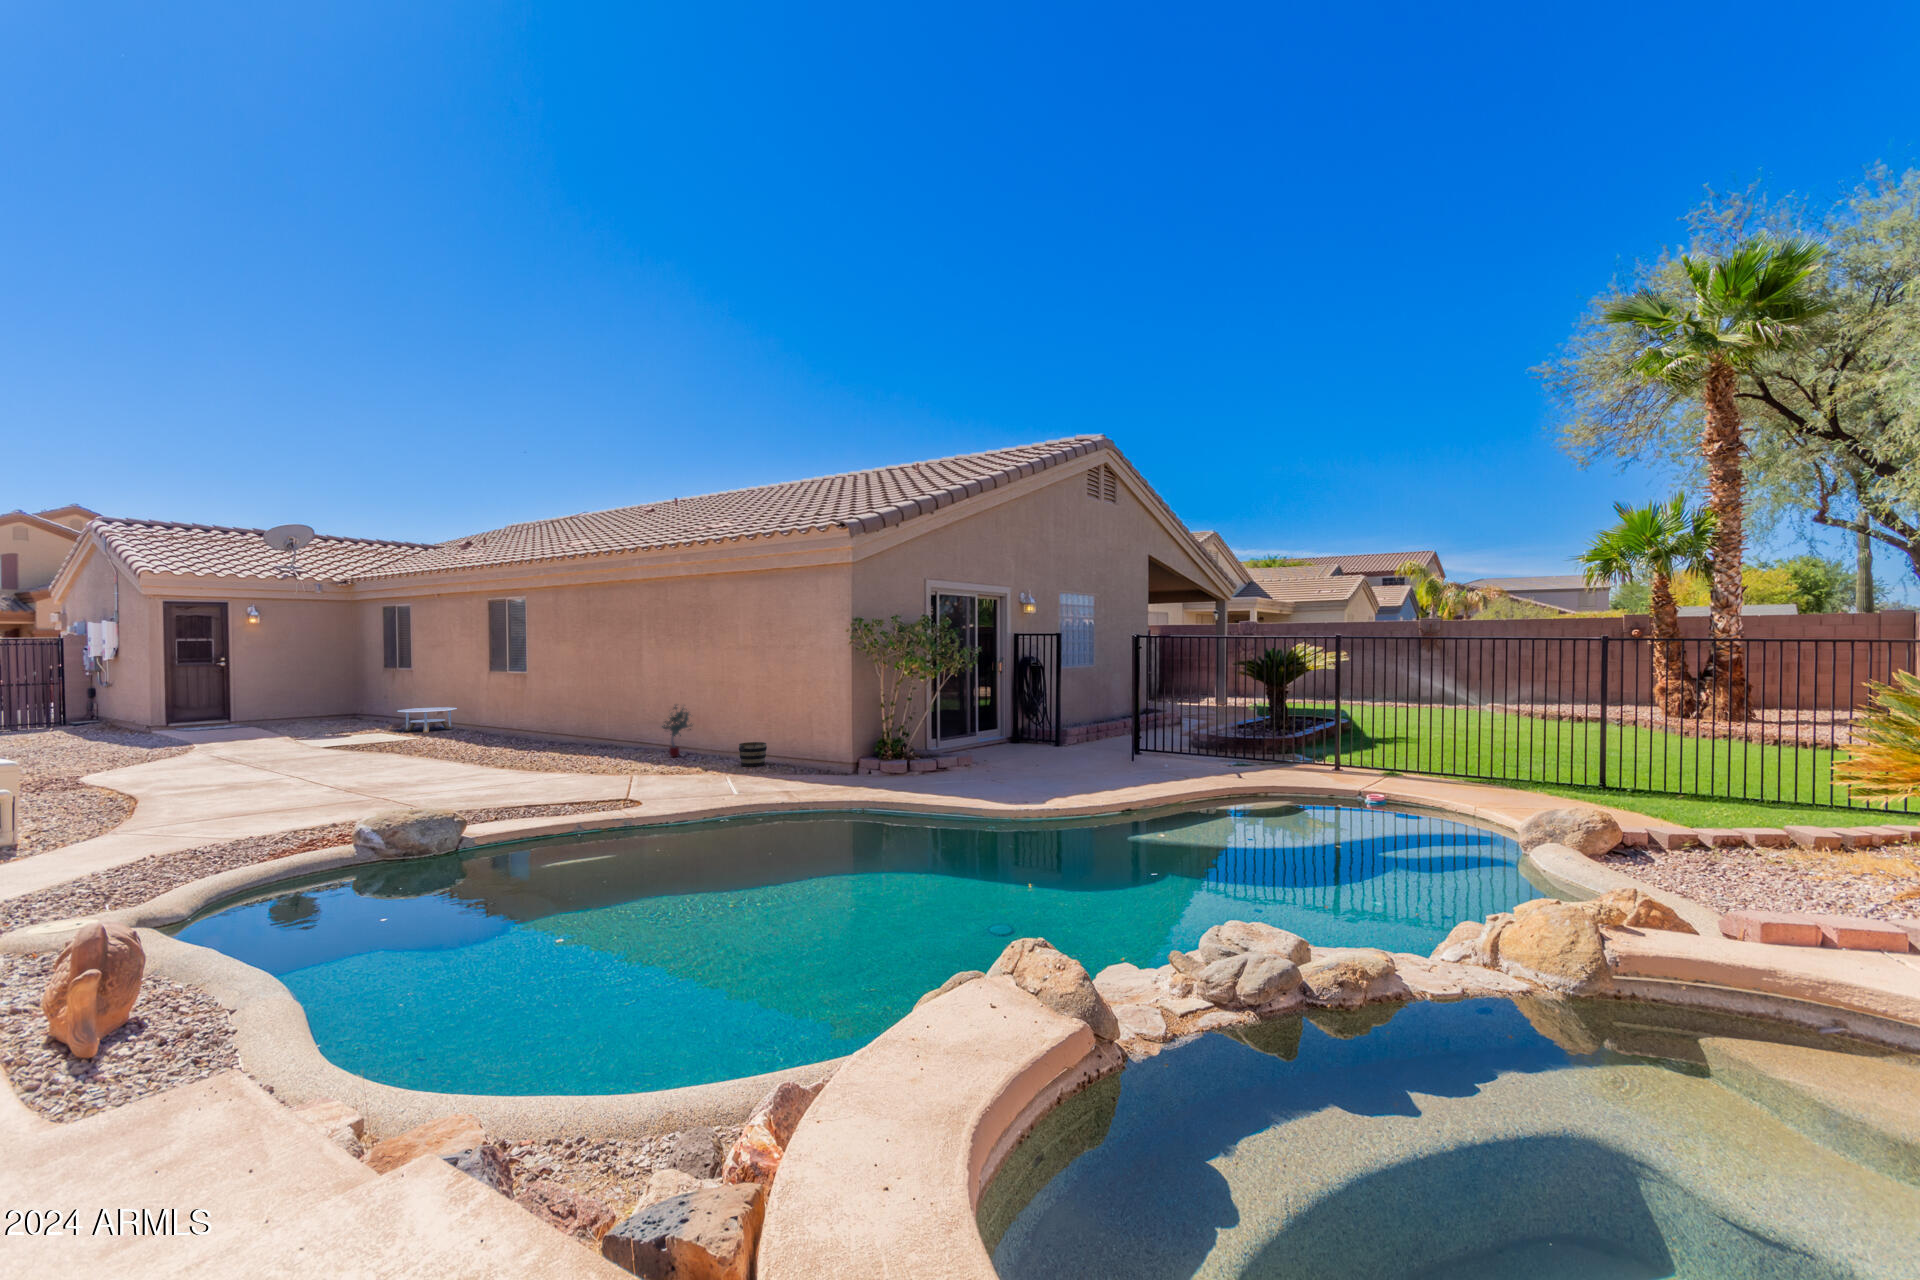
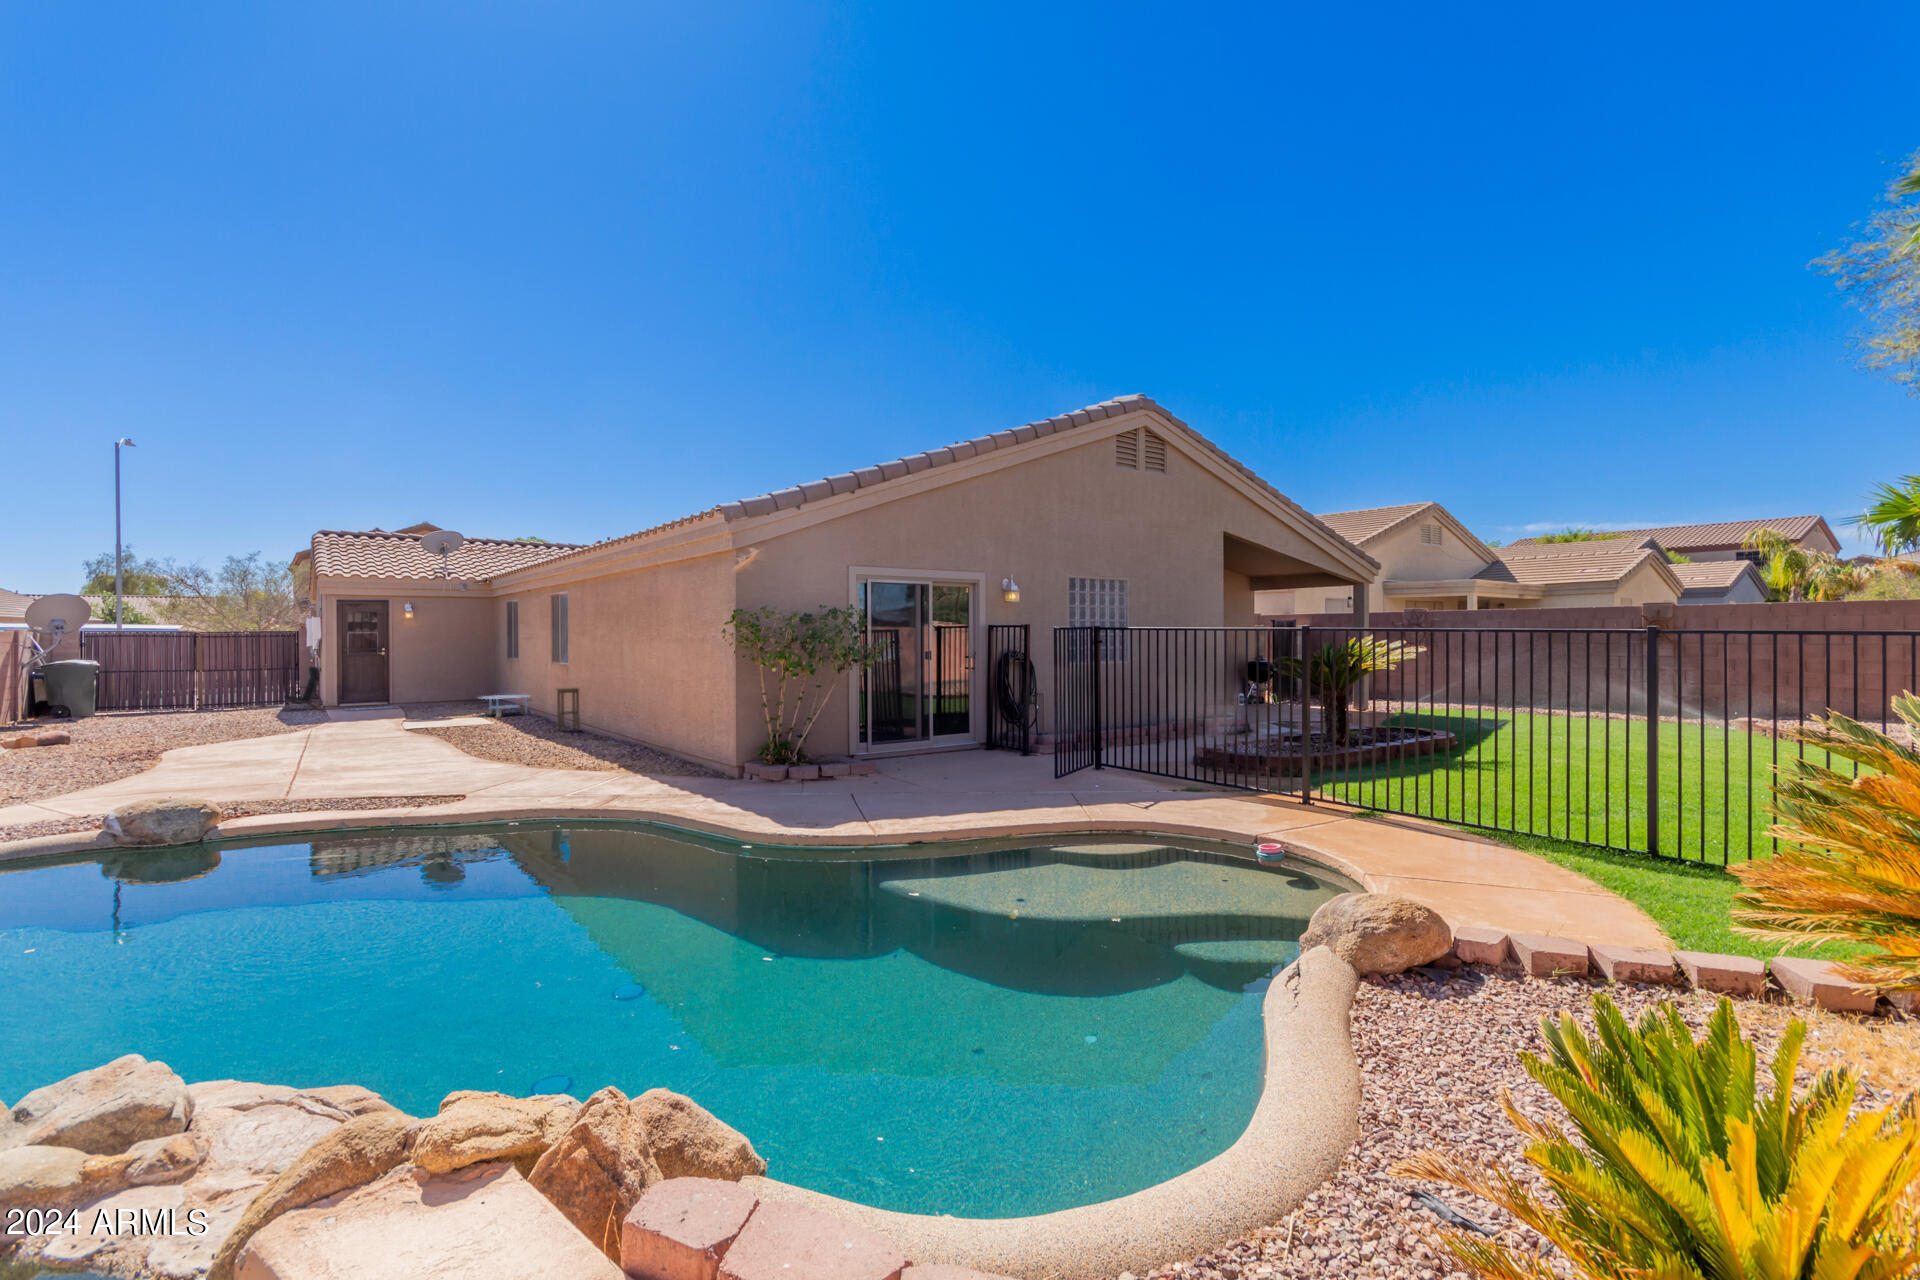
lounge chair: none [84,680,143,734] -> present [284,666,319,710]
stool: none [544,697,572,743] -> present [557,688,580,731]
potted tree: present [662,705,692,757] -> none [606,697,638,751]
bucket: present [739,742,767,767] -> none [642,739,674,765]

